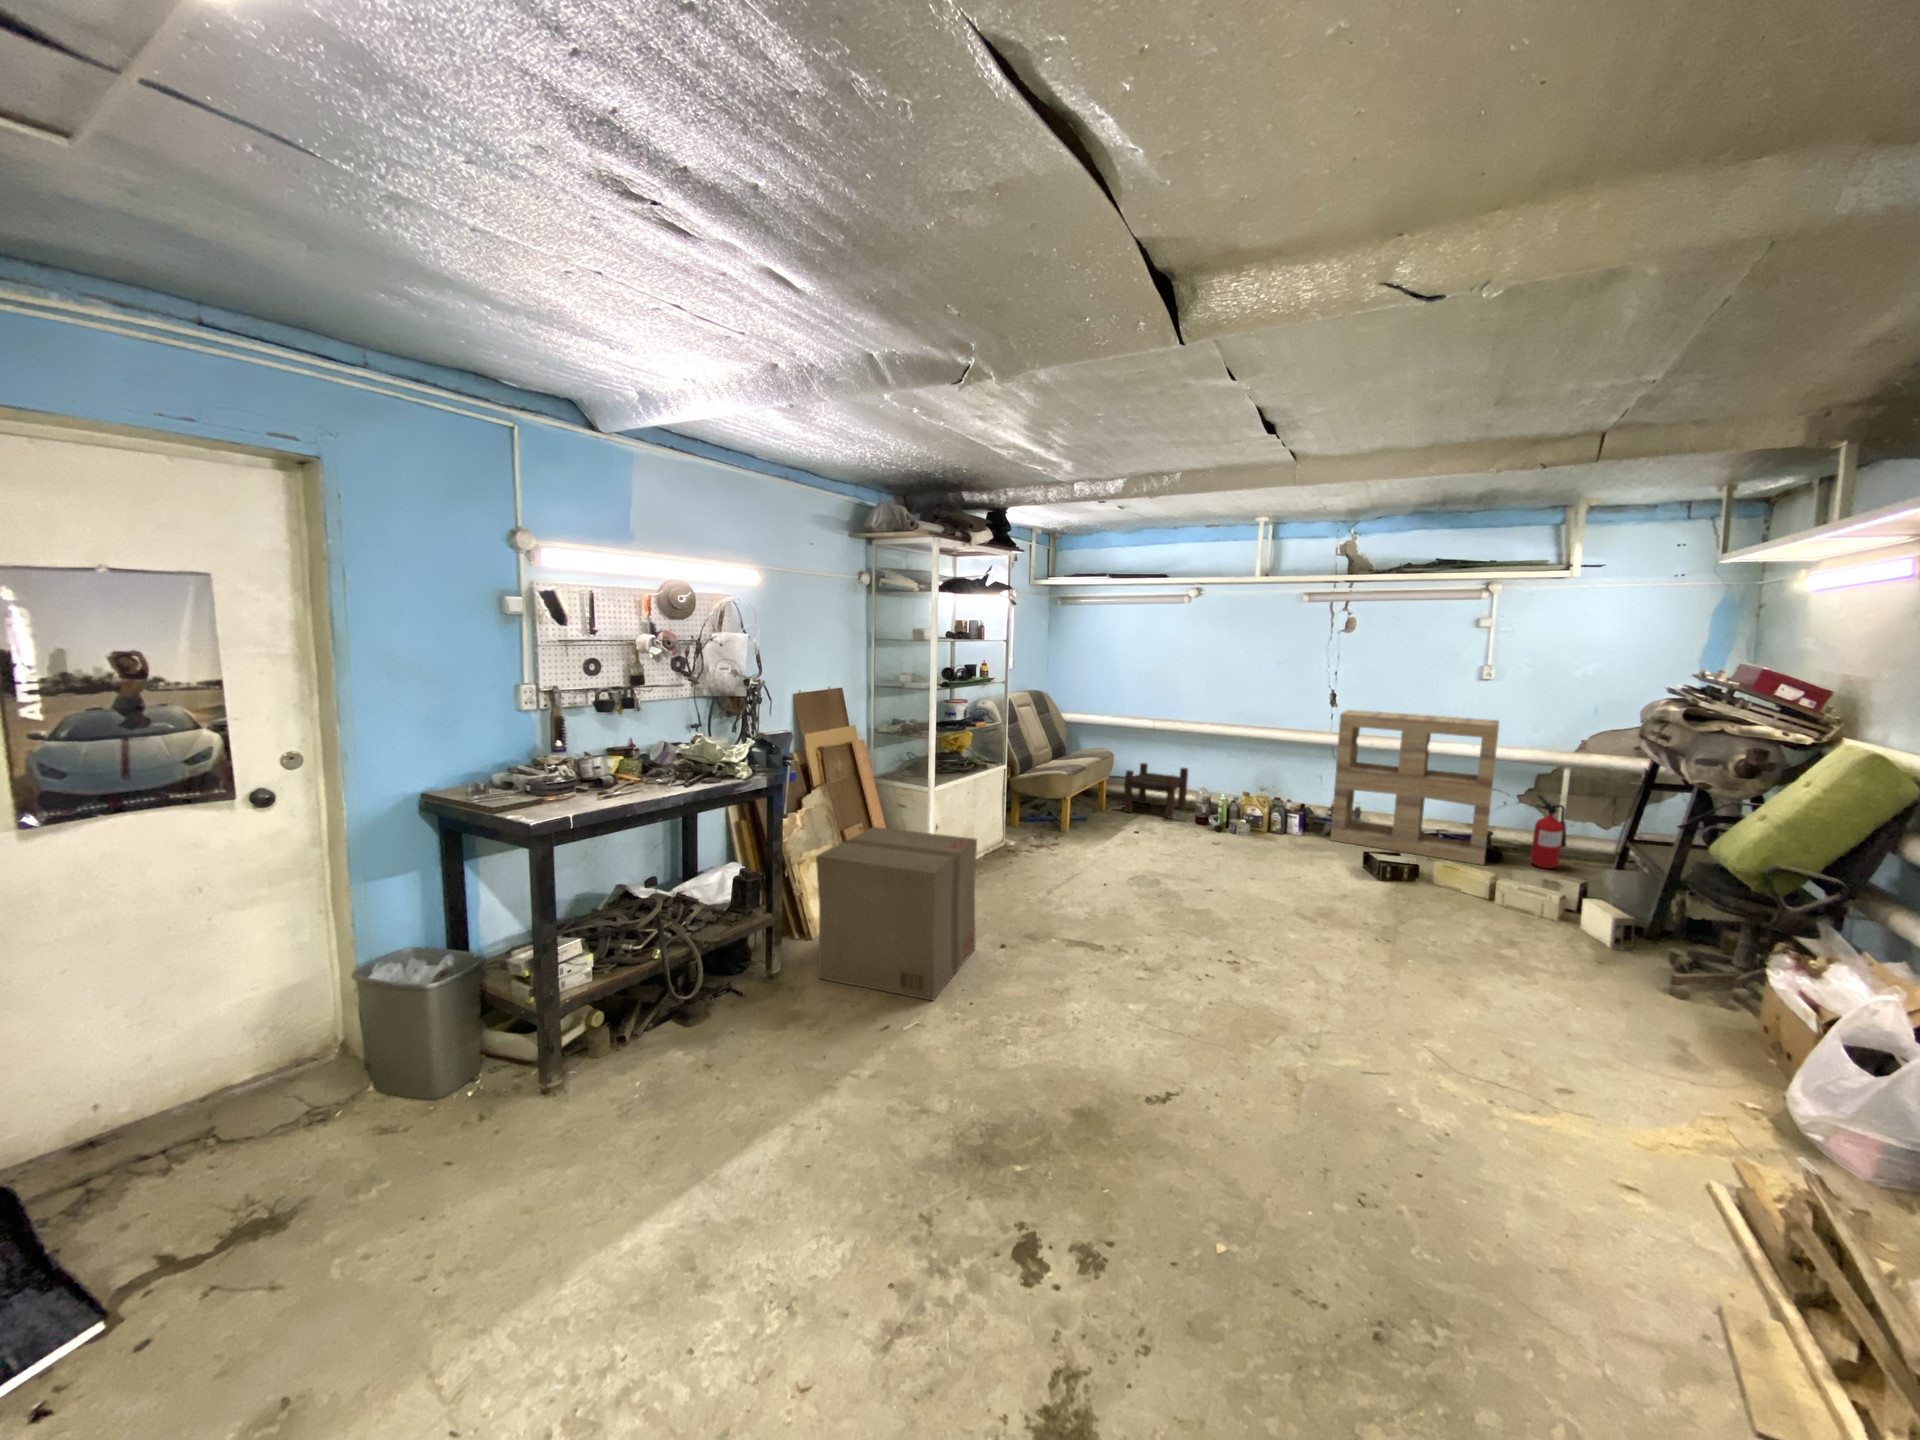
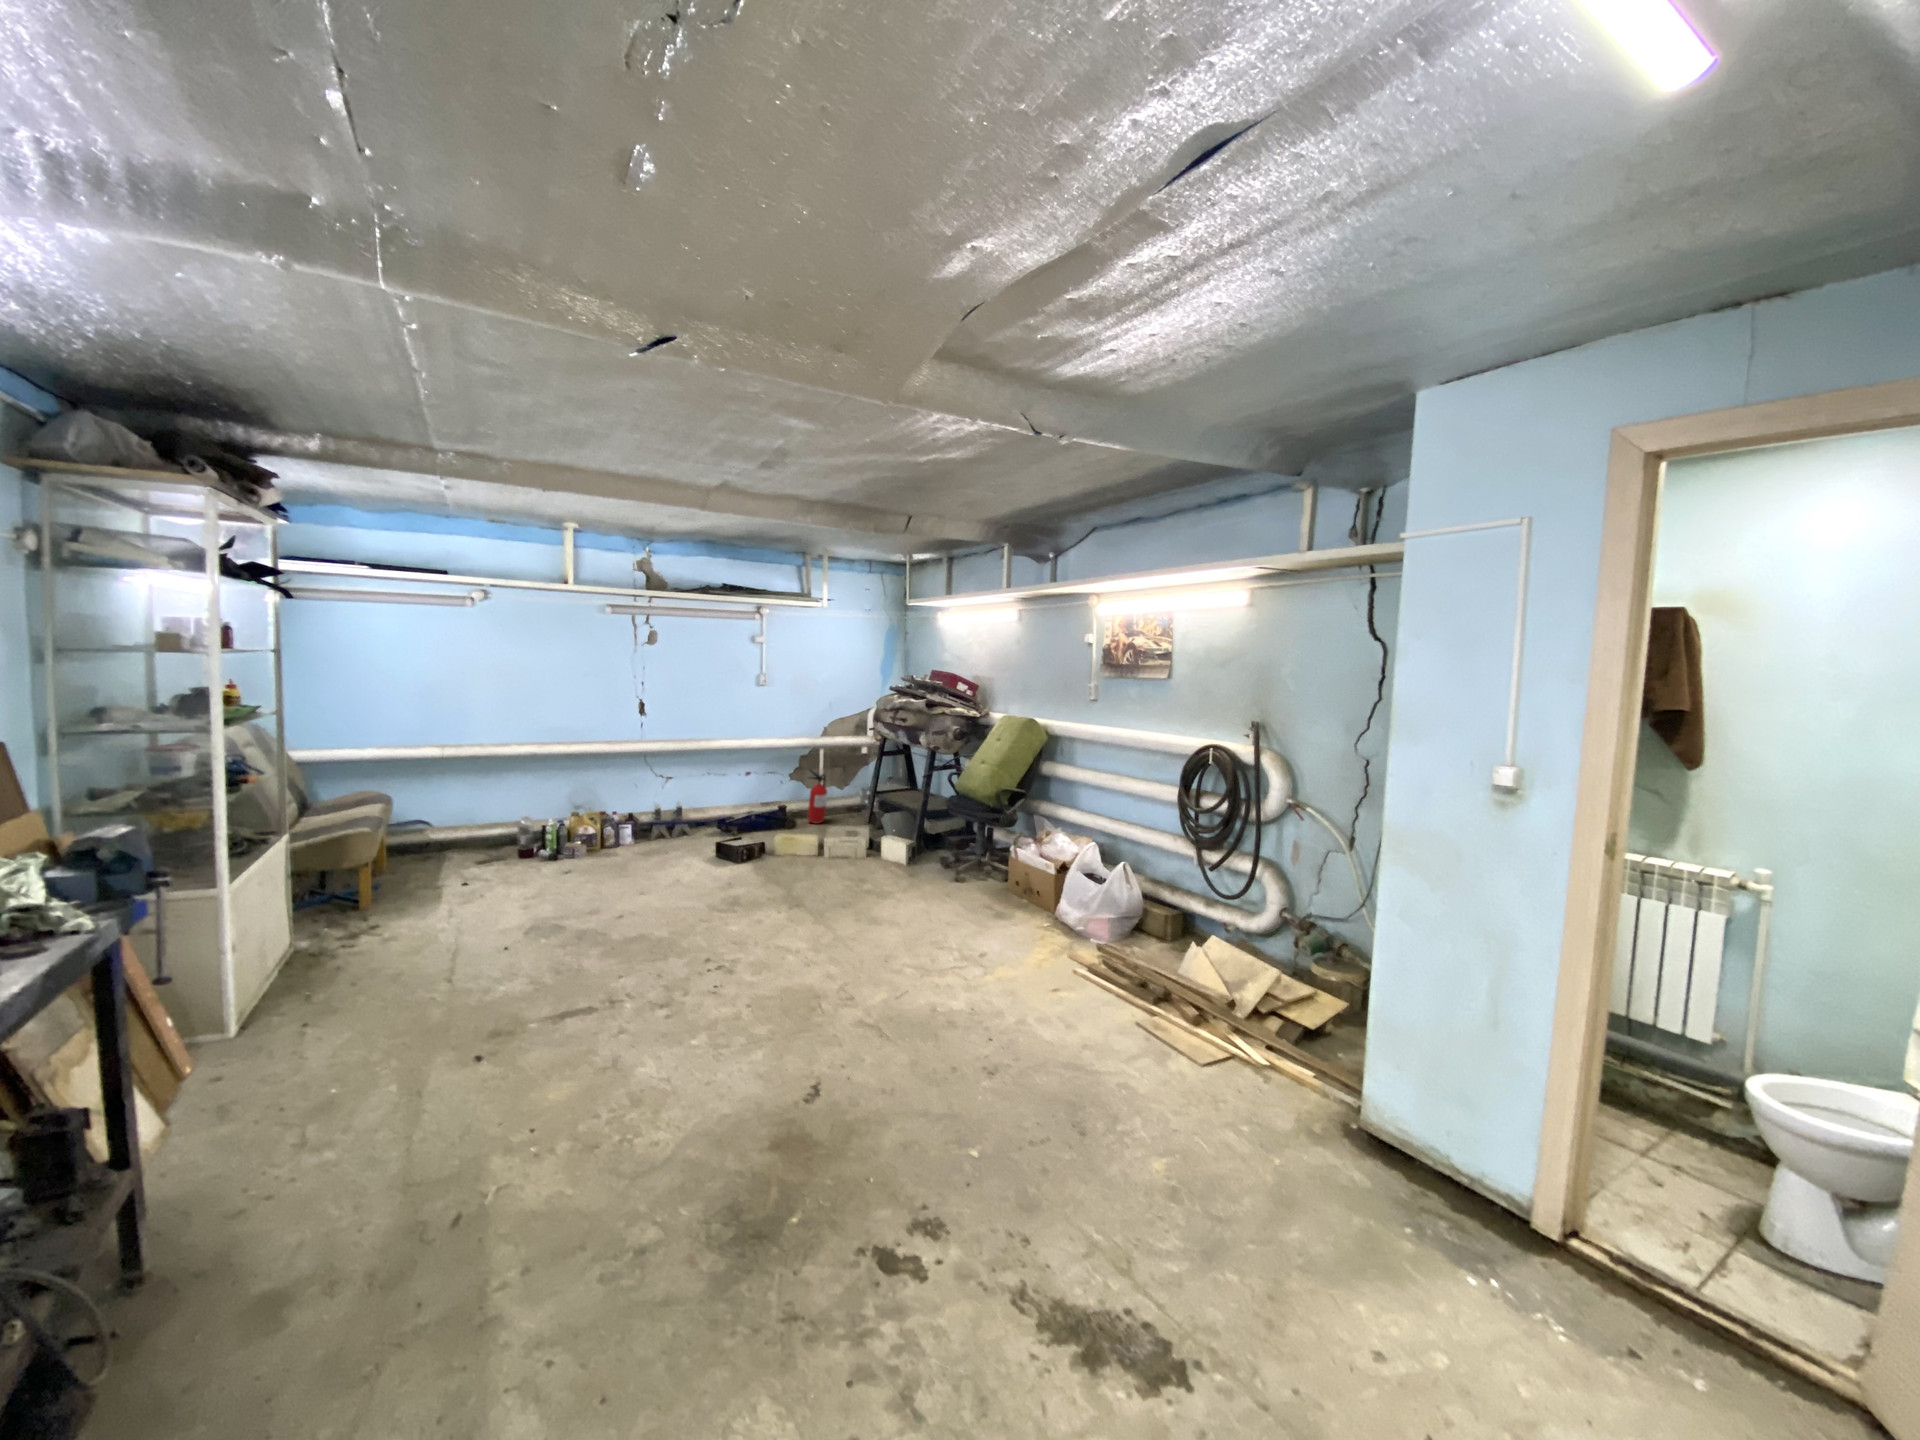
shelving unit: present [1330,710,1499,865] -> none [659,716,787,843]
stool: present [1124,763,1188,819] -> none [407,802,486,872]
cardboard box: present [816,827,977,1000] -> none [119,941,459,1345]

